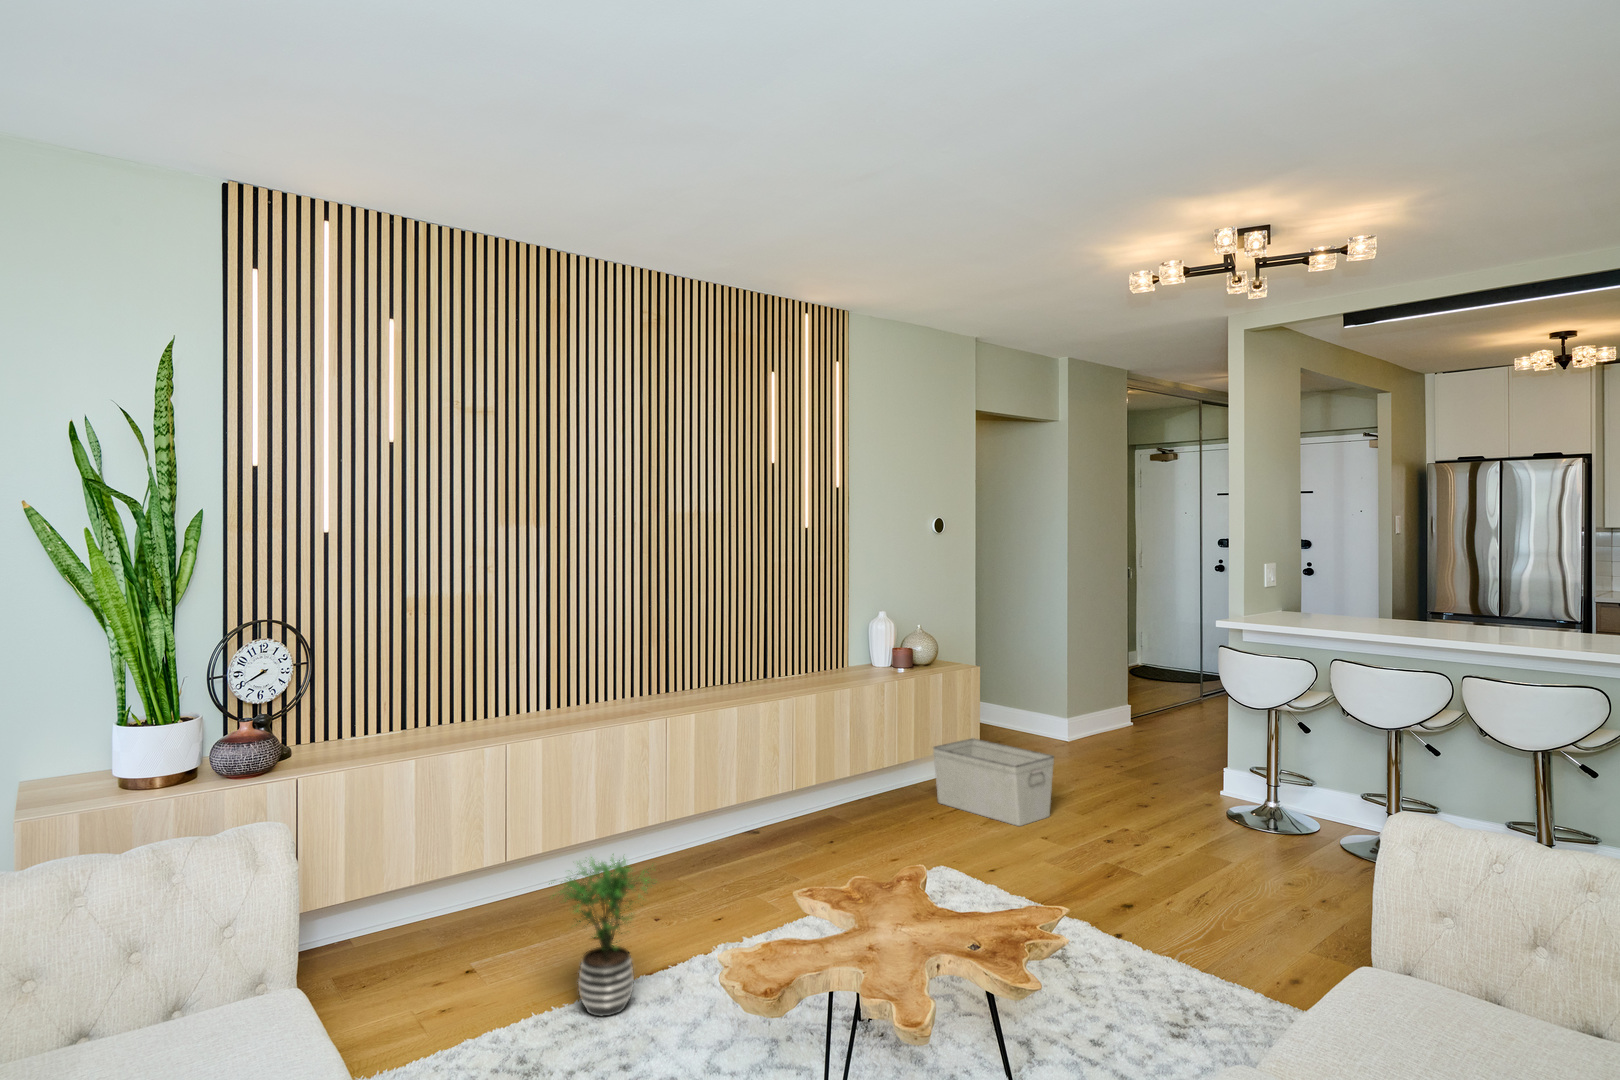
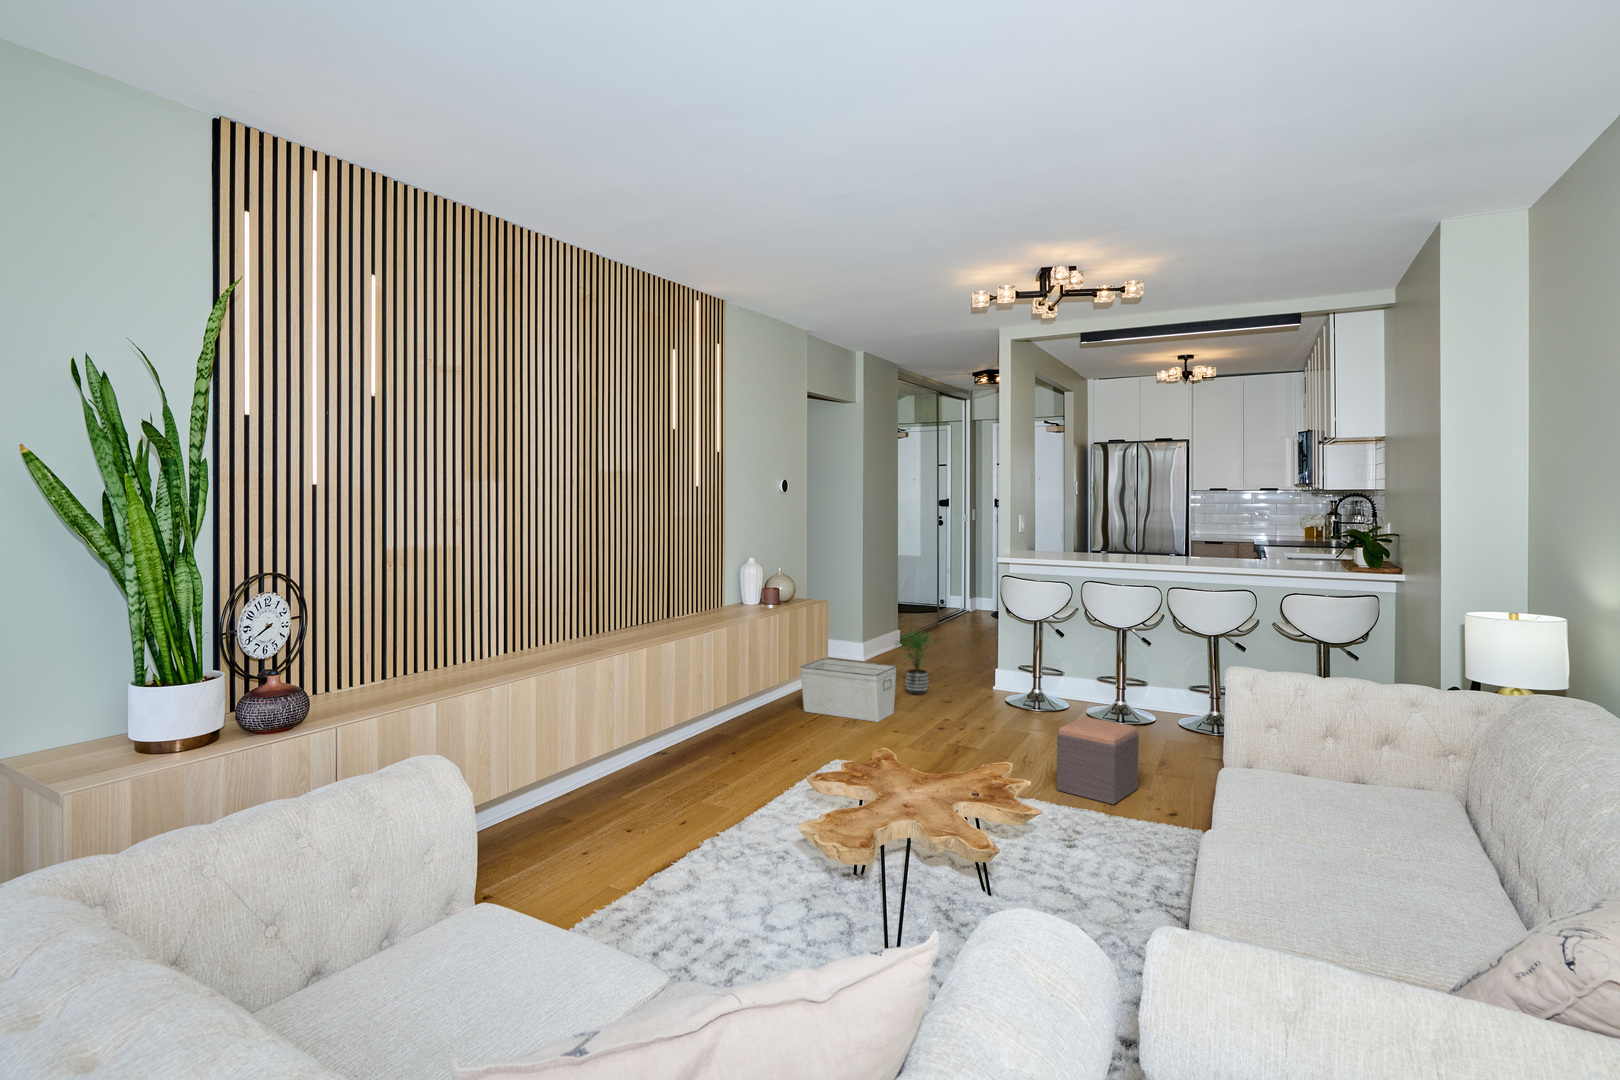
footstool: none [1191,853,1317,984] -> present [1057,717,1139,805]
potted plant: present [549,854,655,1016] -> present [897,631,931,695]

